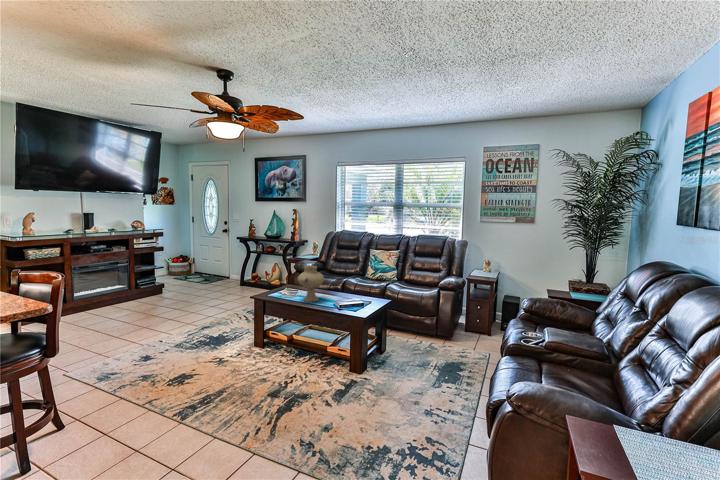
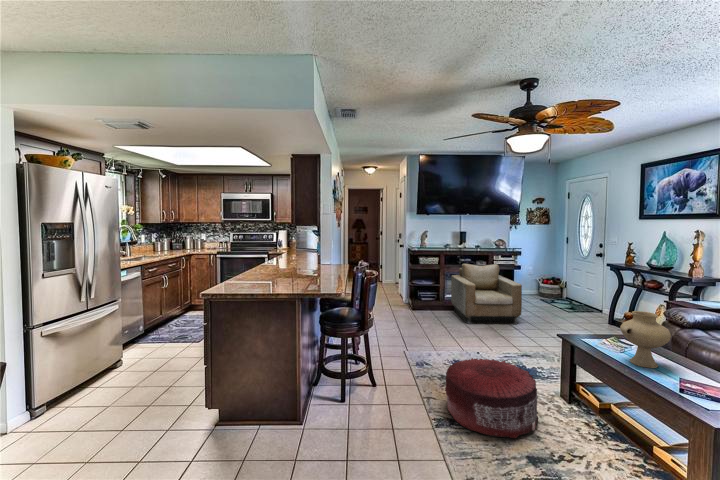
armchair: none [61,248,178,318] -> present [451,264,522,324]
pouf: none [171,332,259,405] -> present [445,358,539,438]

